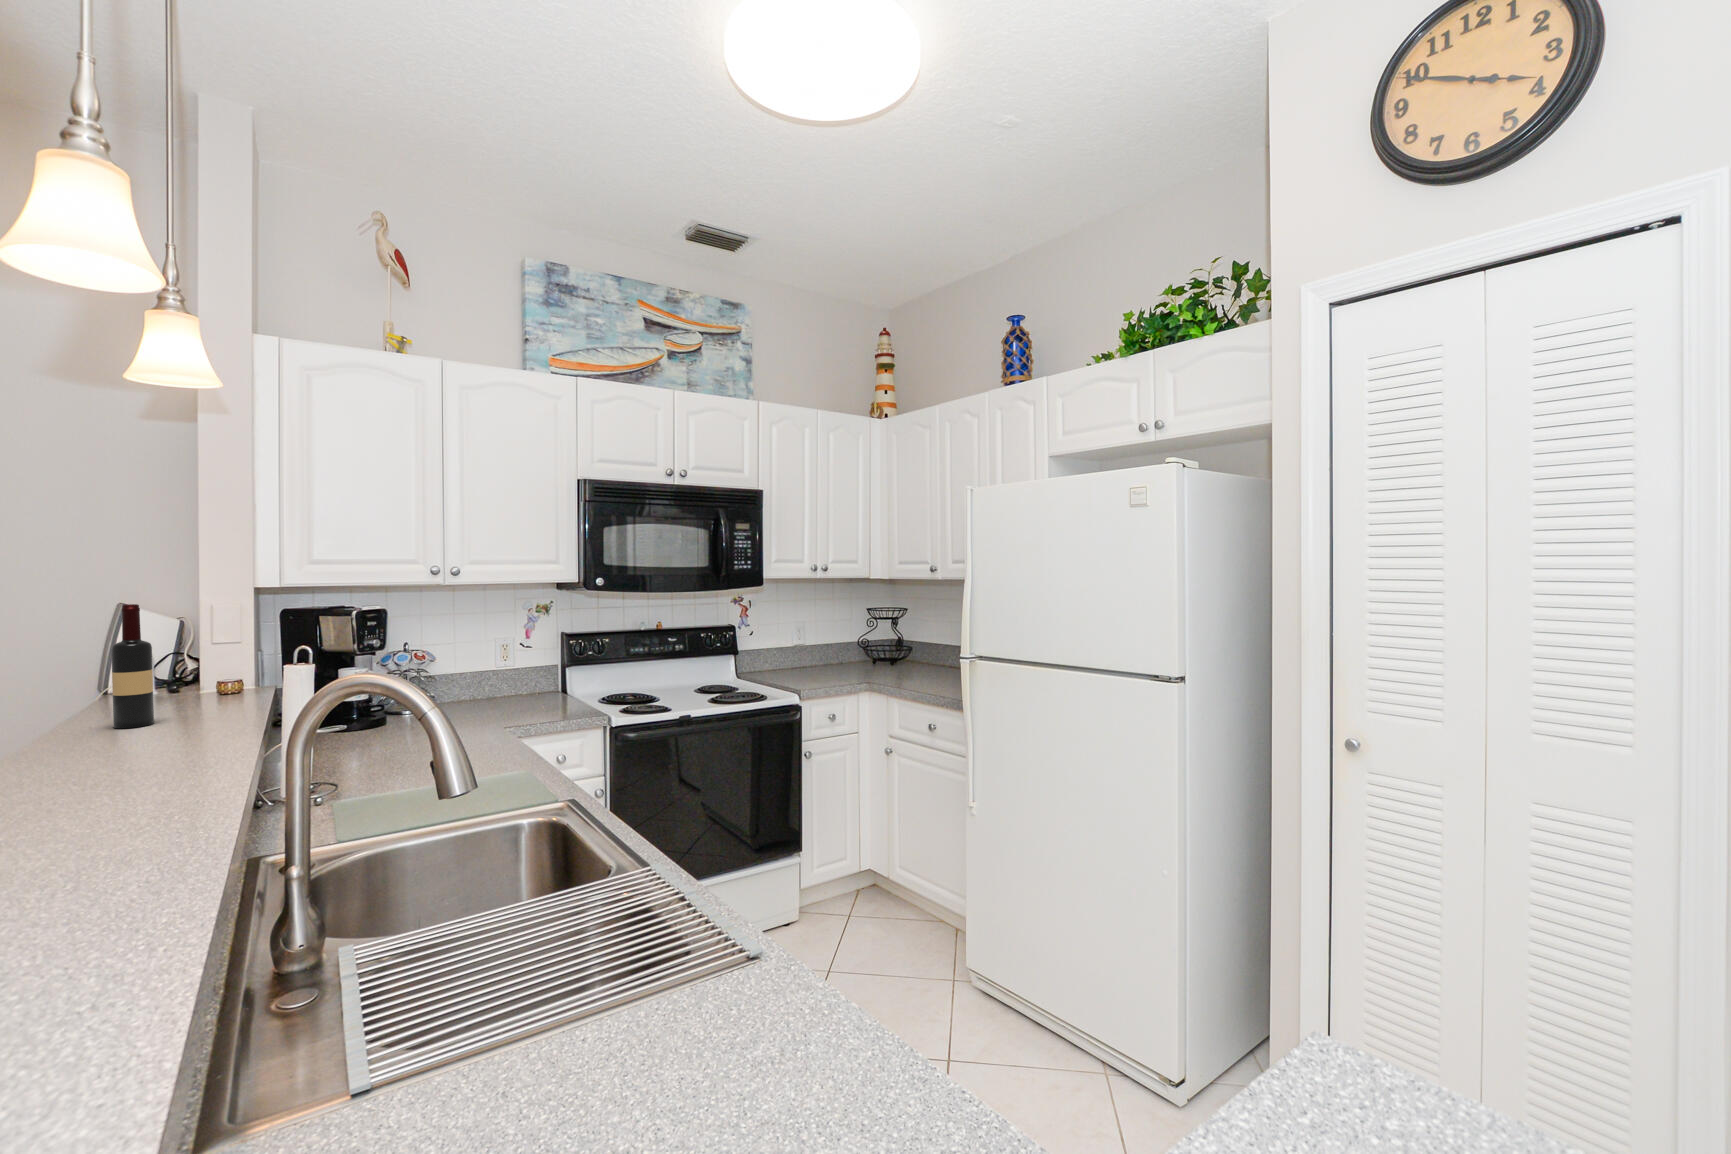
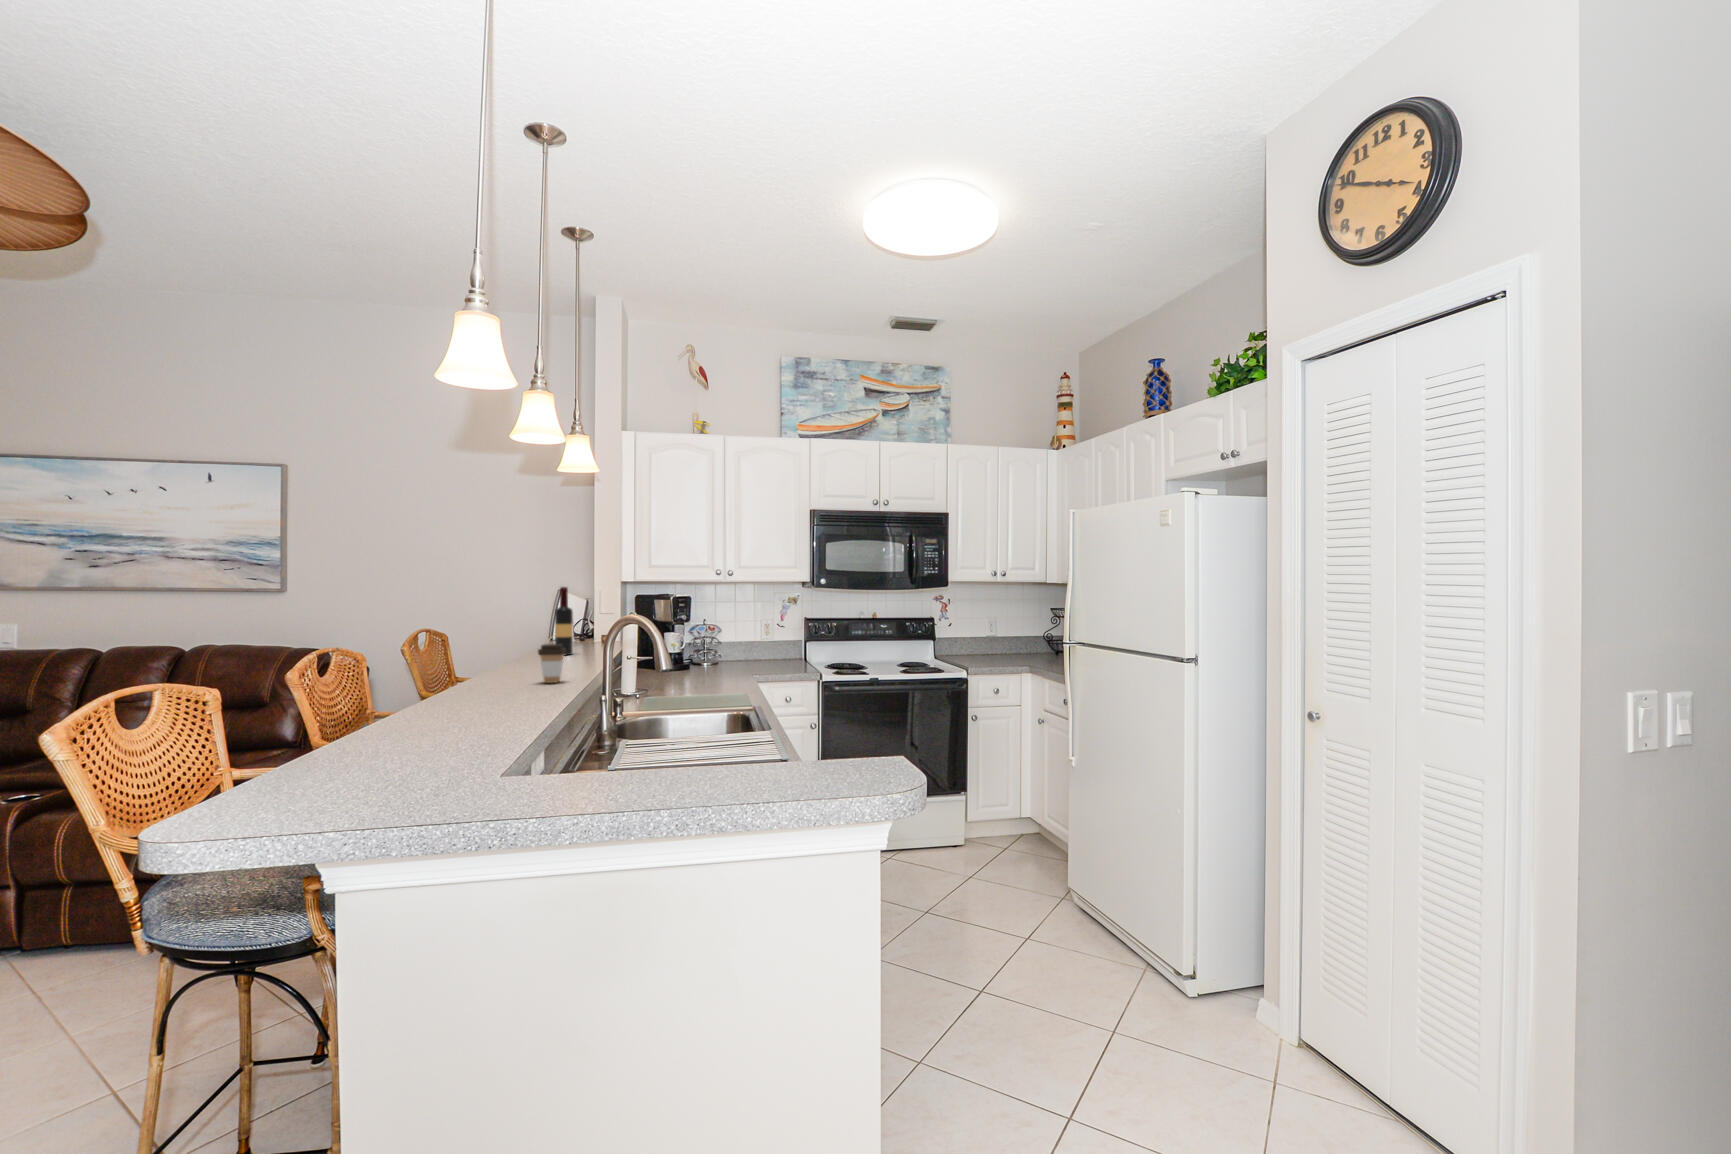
coffee cup: none [64,744,142,834] -> present [538,644,566,683]

